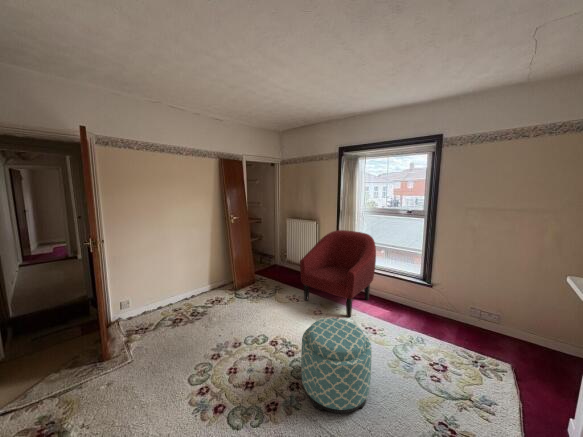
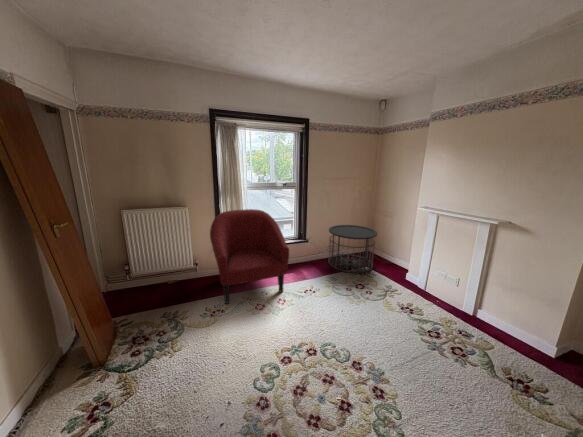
side table: none [446,281,553,377] -> present [328,225,377,273]
ottoman: present [301,318,372,413] -> none [334,281,400,360]

